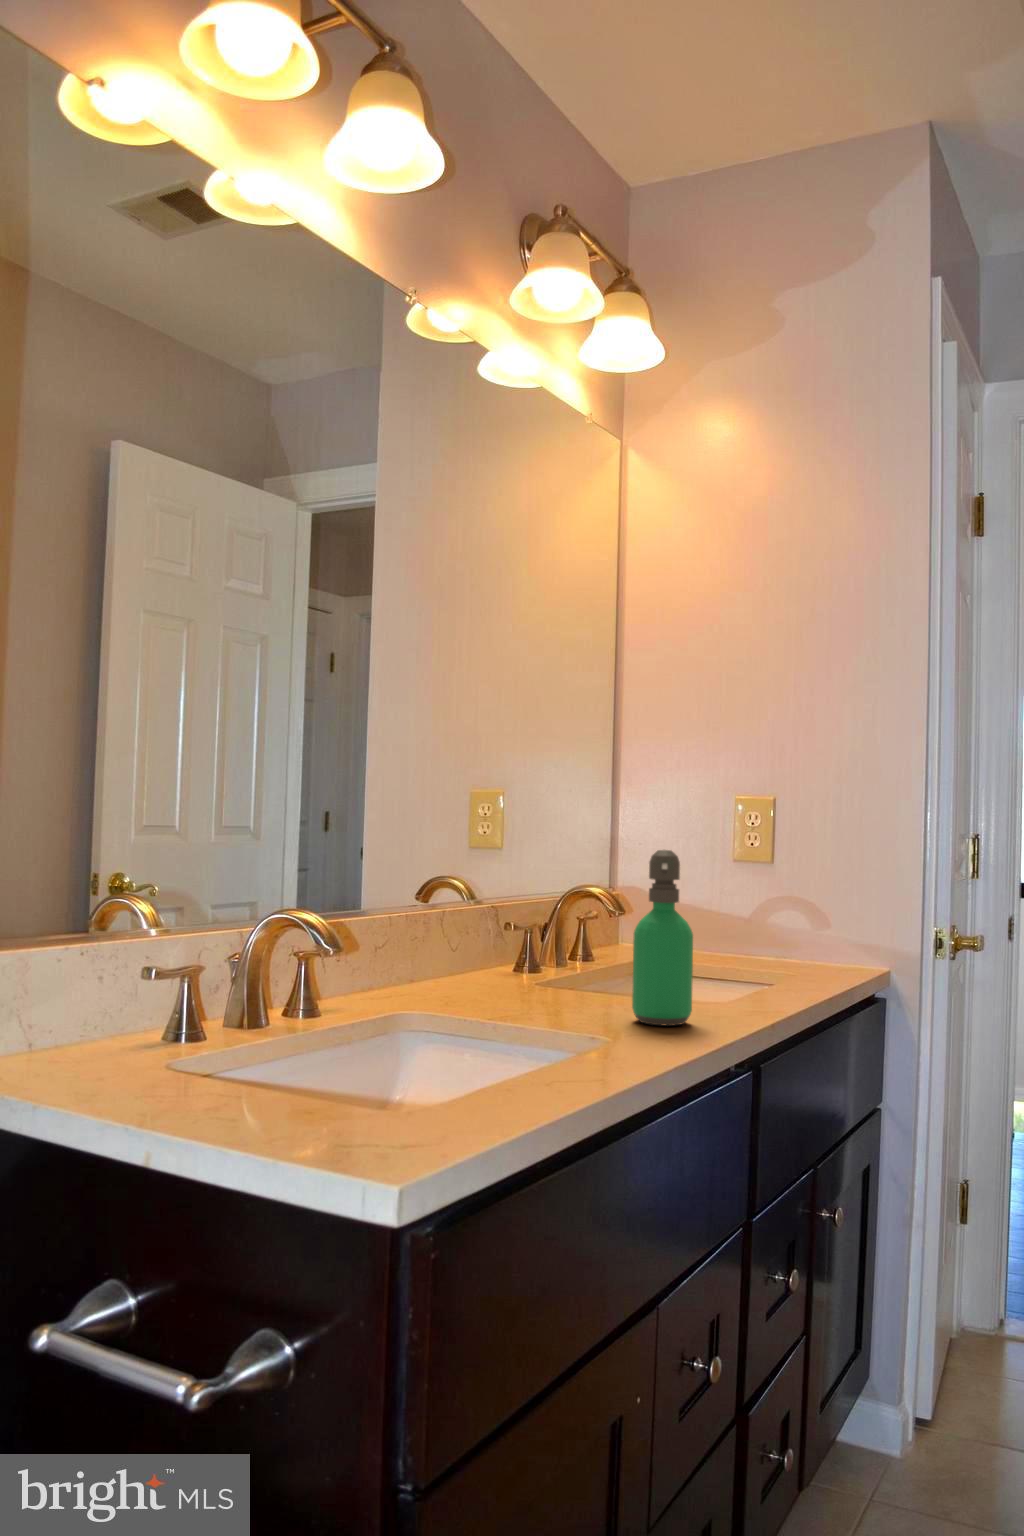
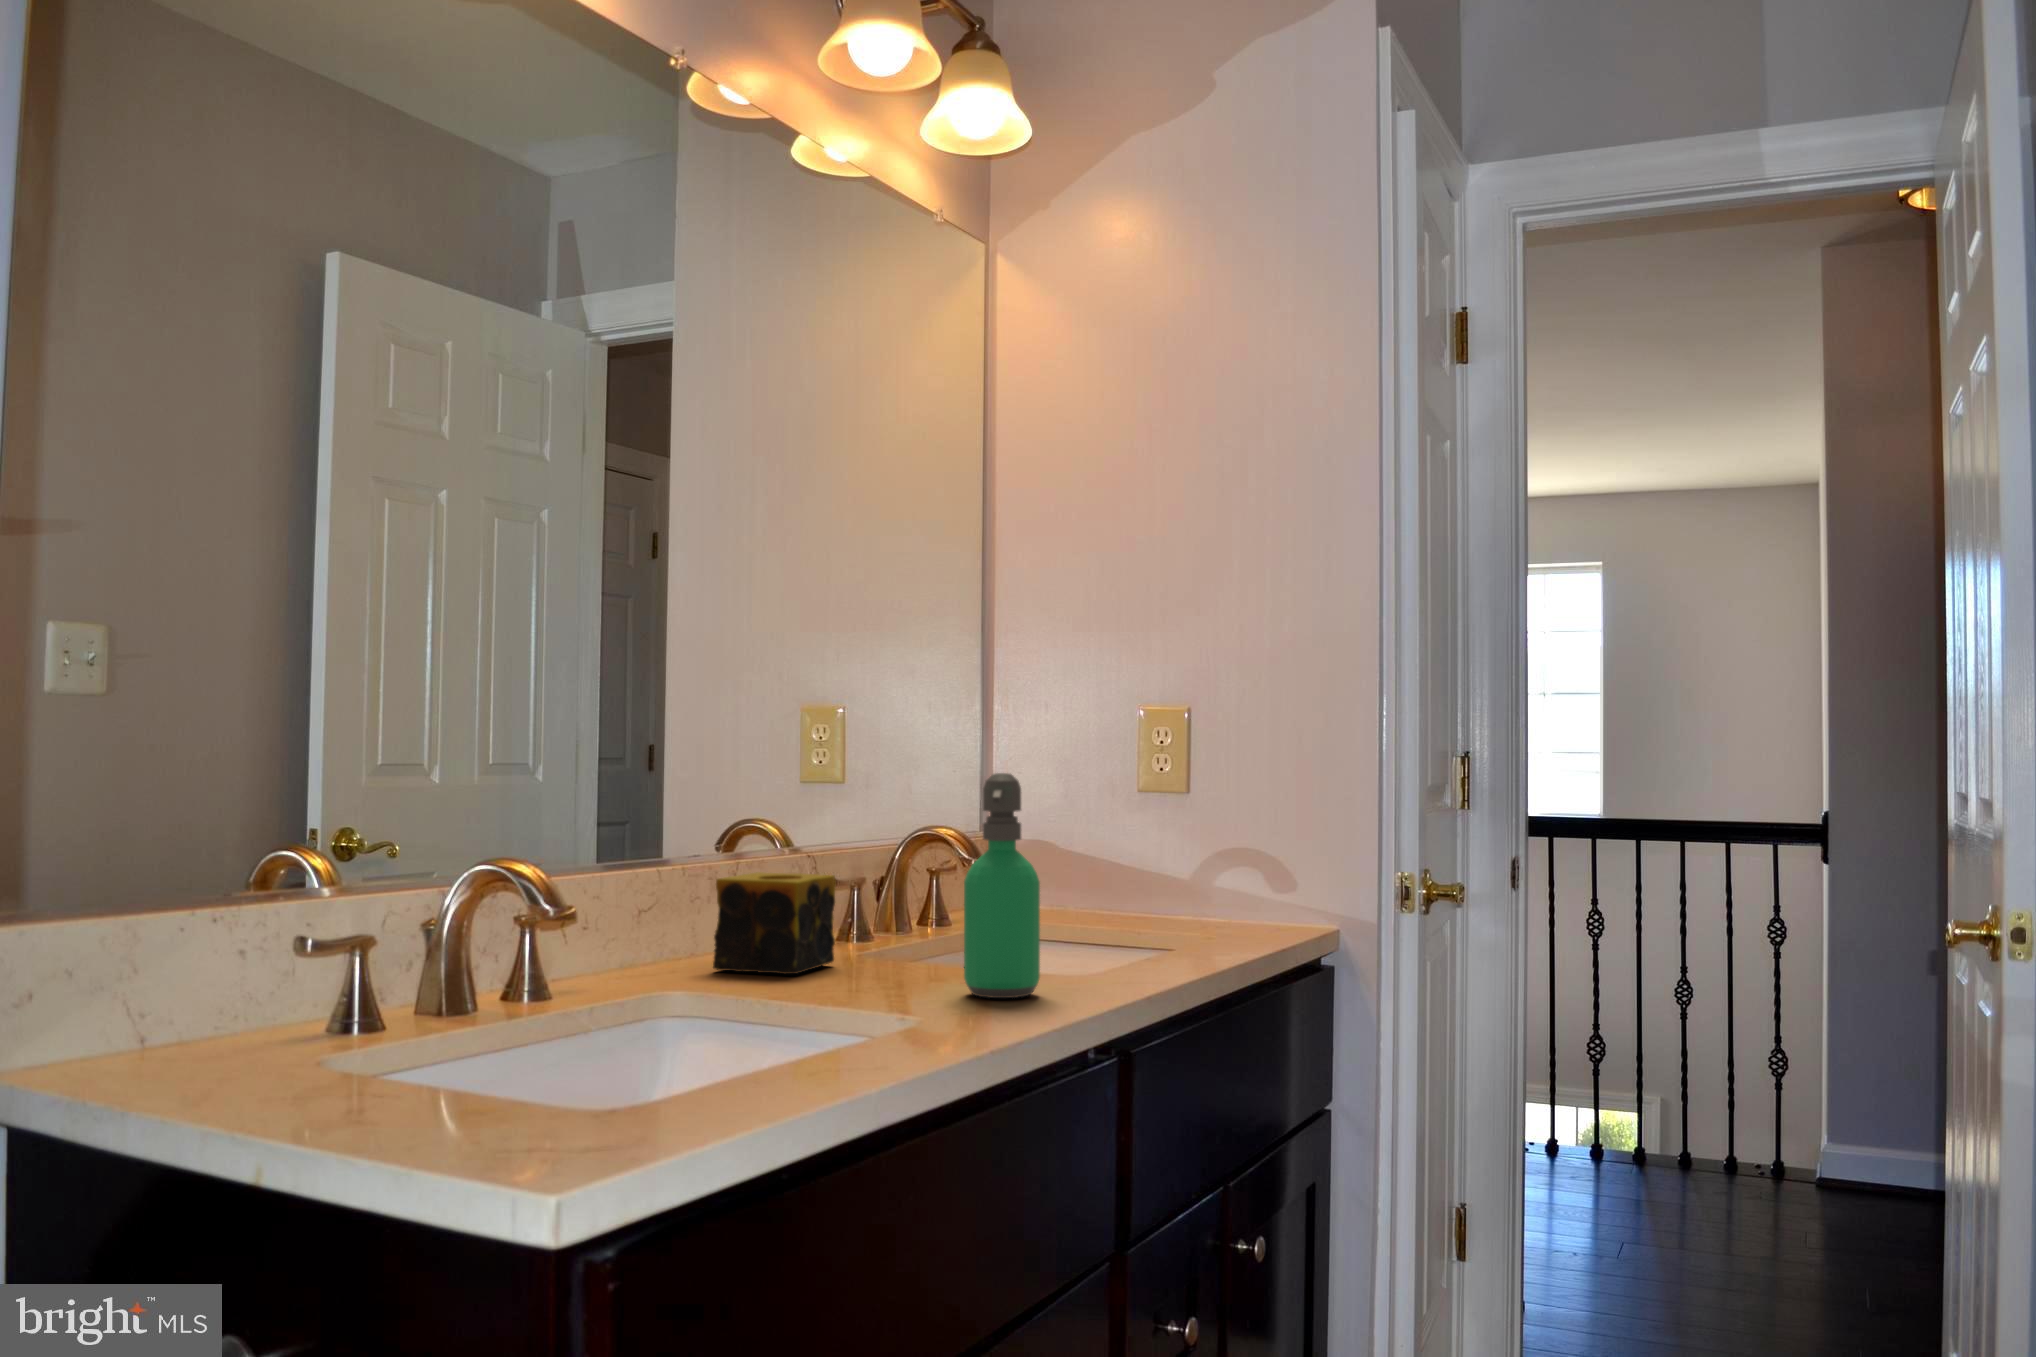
candle: none [429,919,521,1000] -> present [713,872,836,974]

